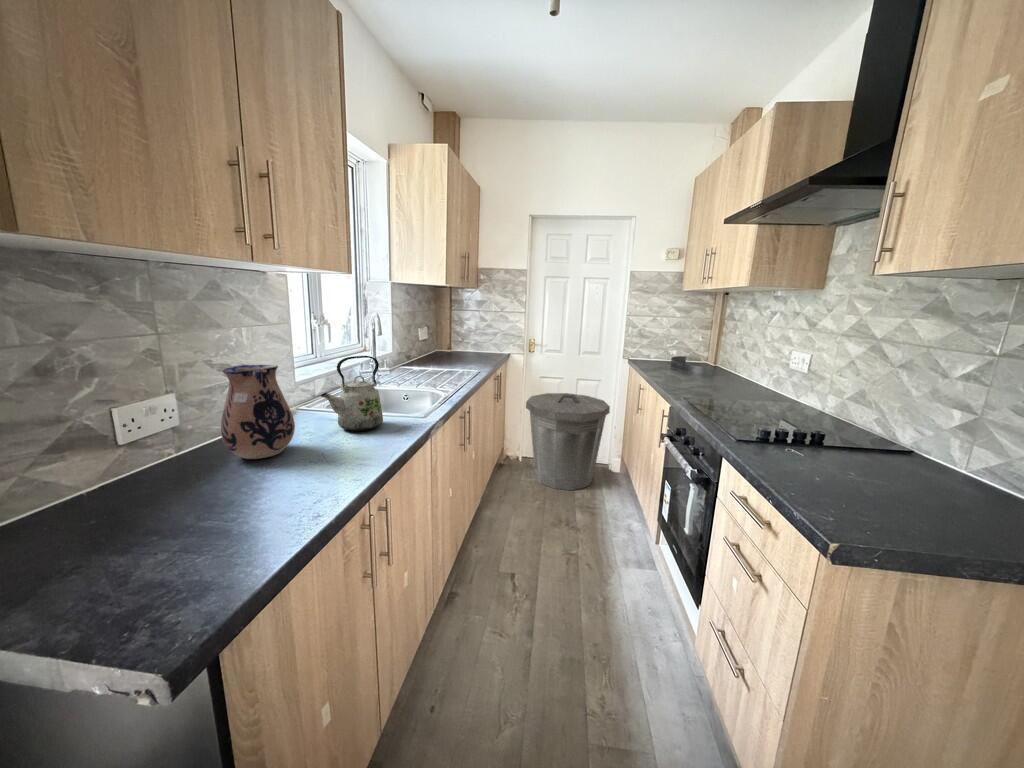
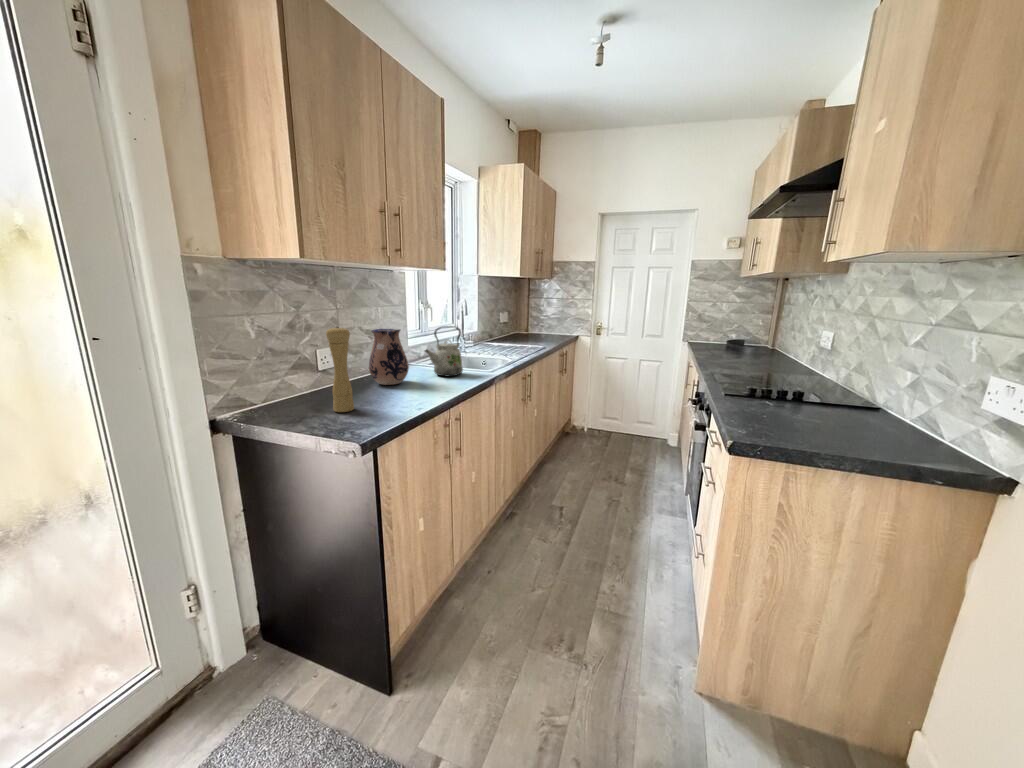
pepper mill: none [91,380,174,556] -> present [326,327,354,412]
trash can: present [526,393,610,490] -> none [588,371,664,456]

